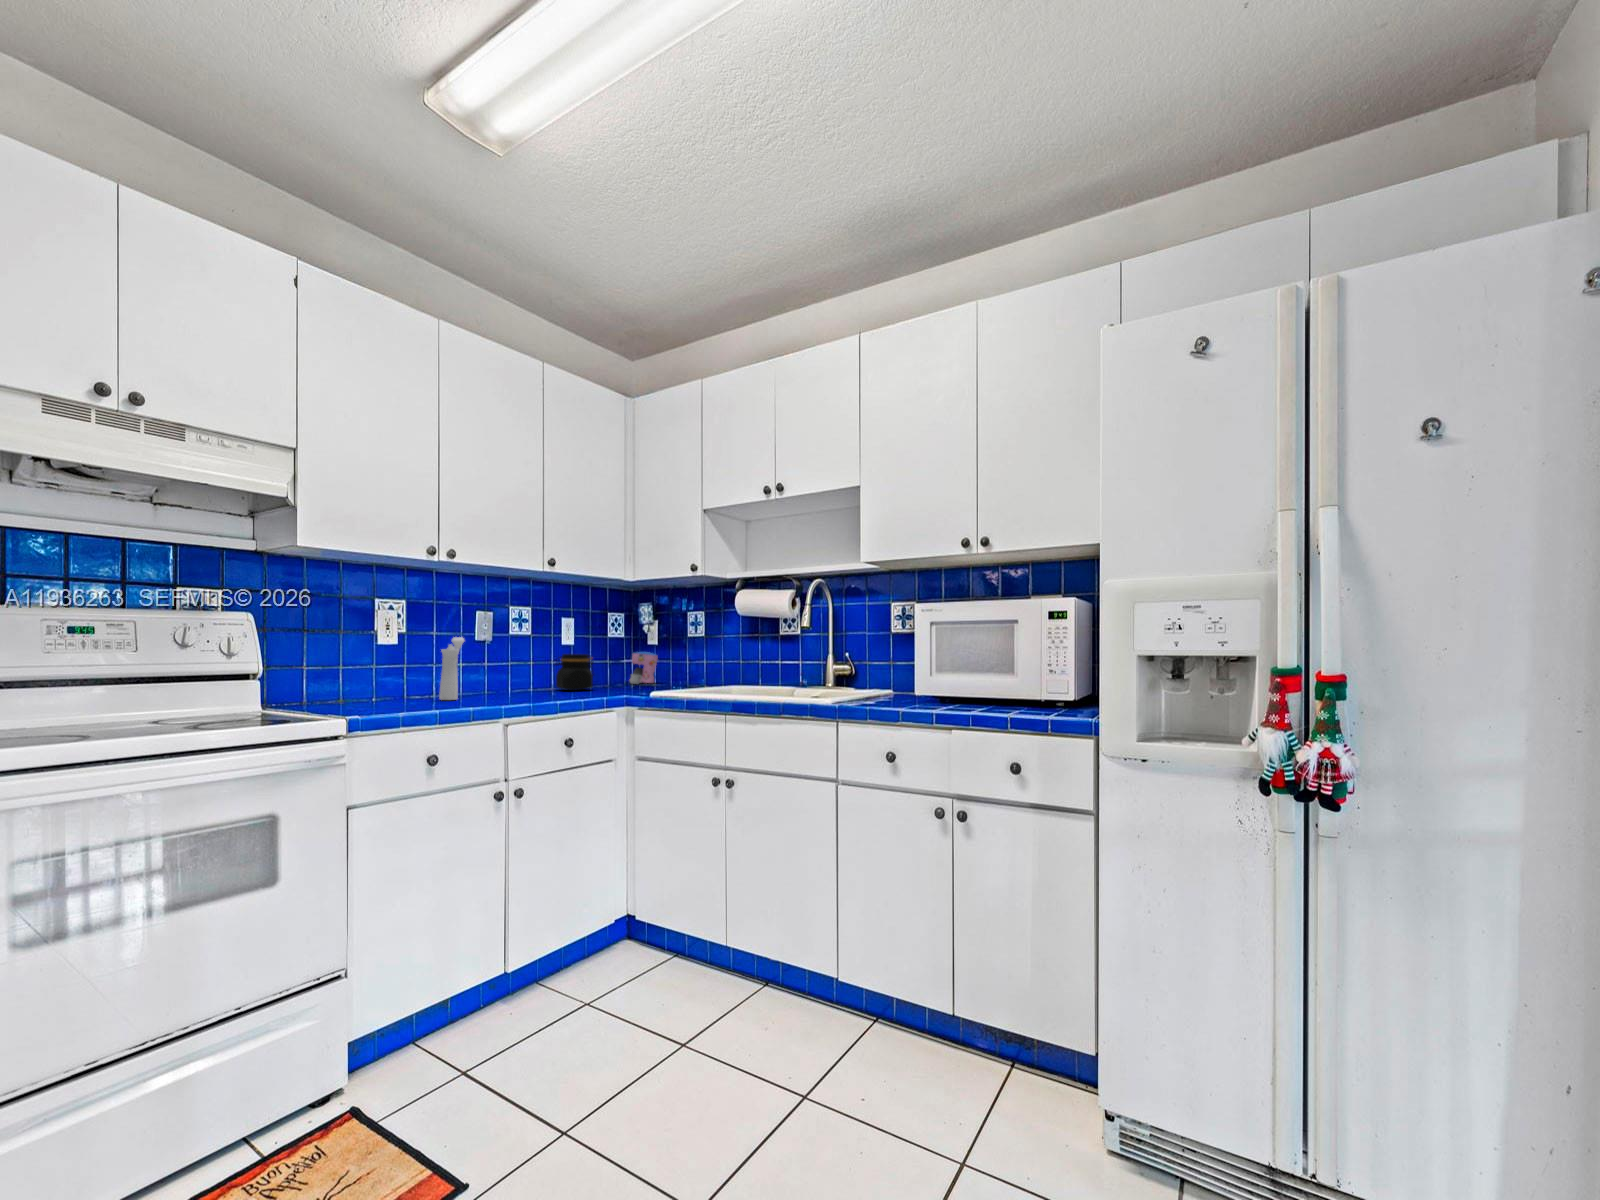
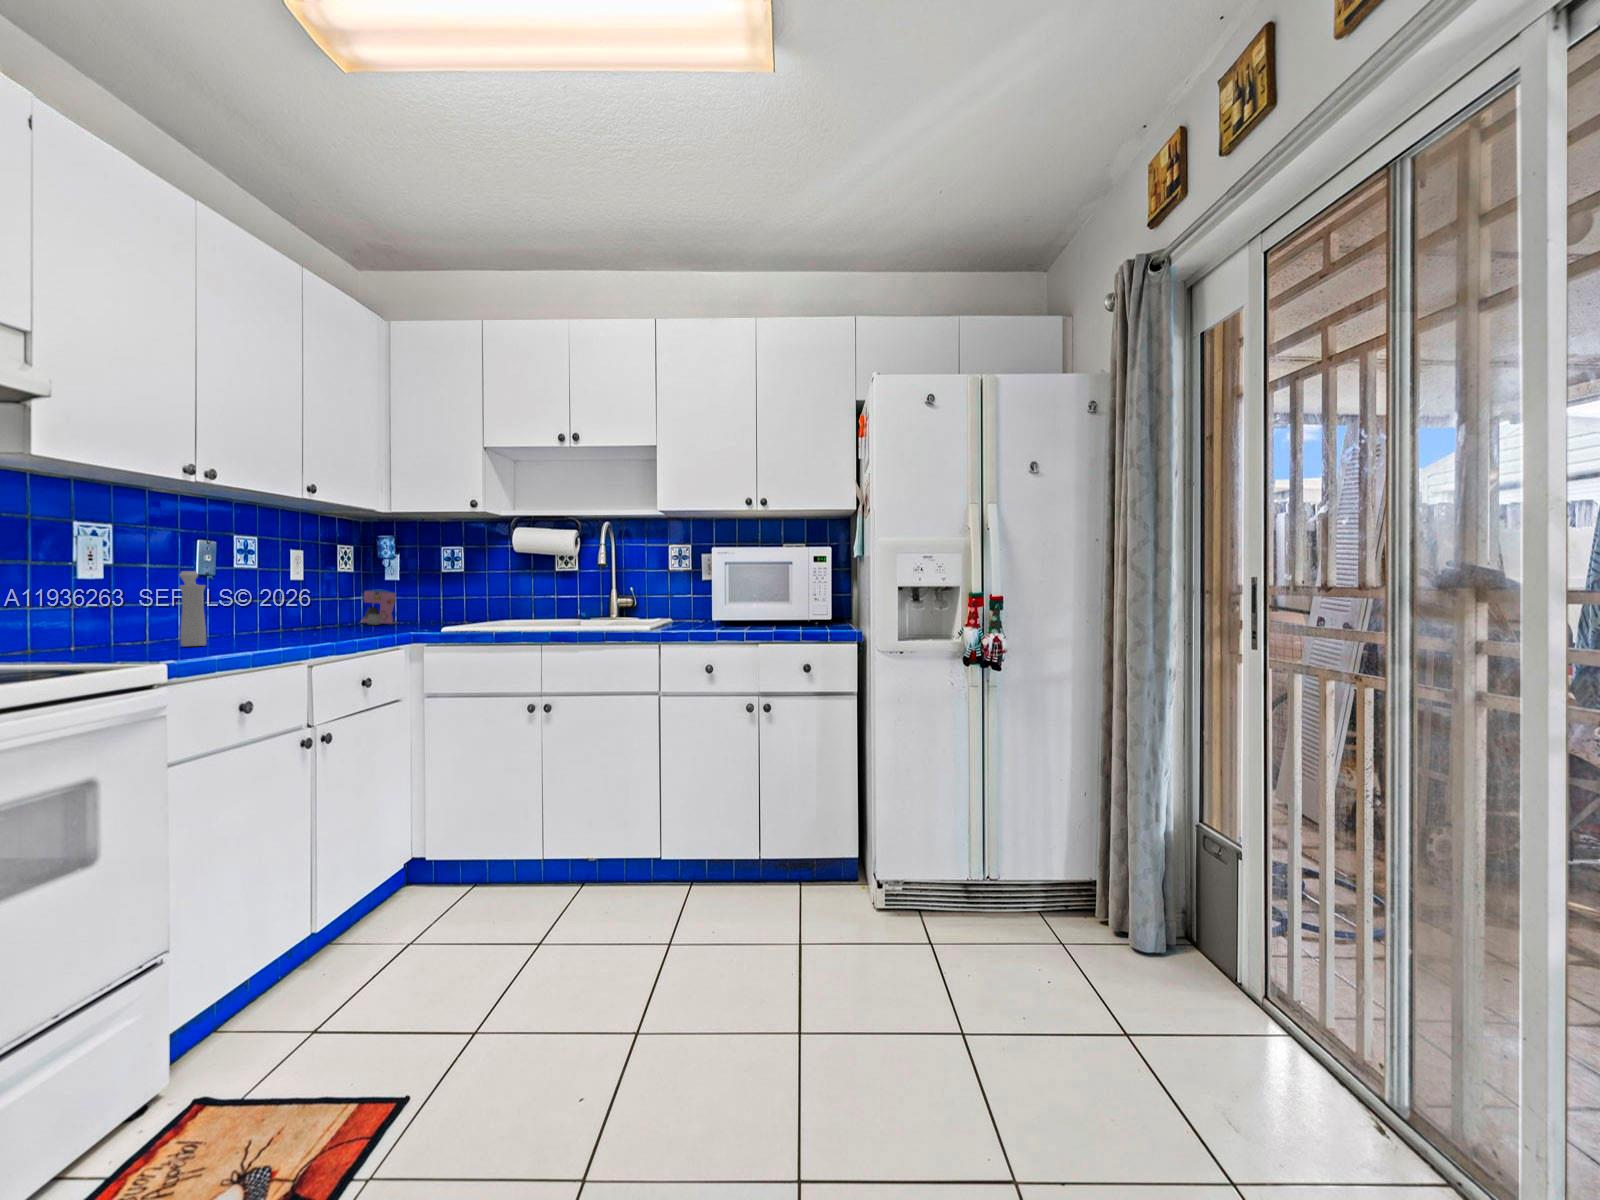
jar: present [555,654,594,691] -> none [295,591,346,632]

